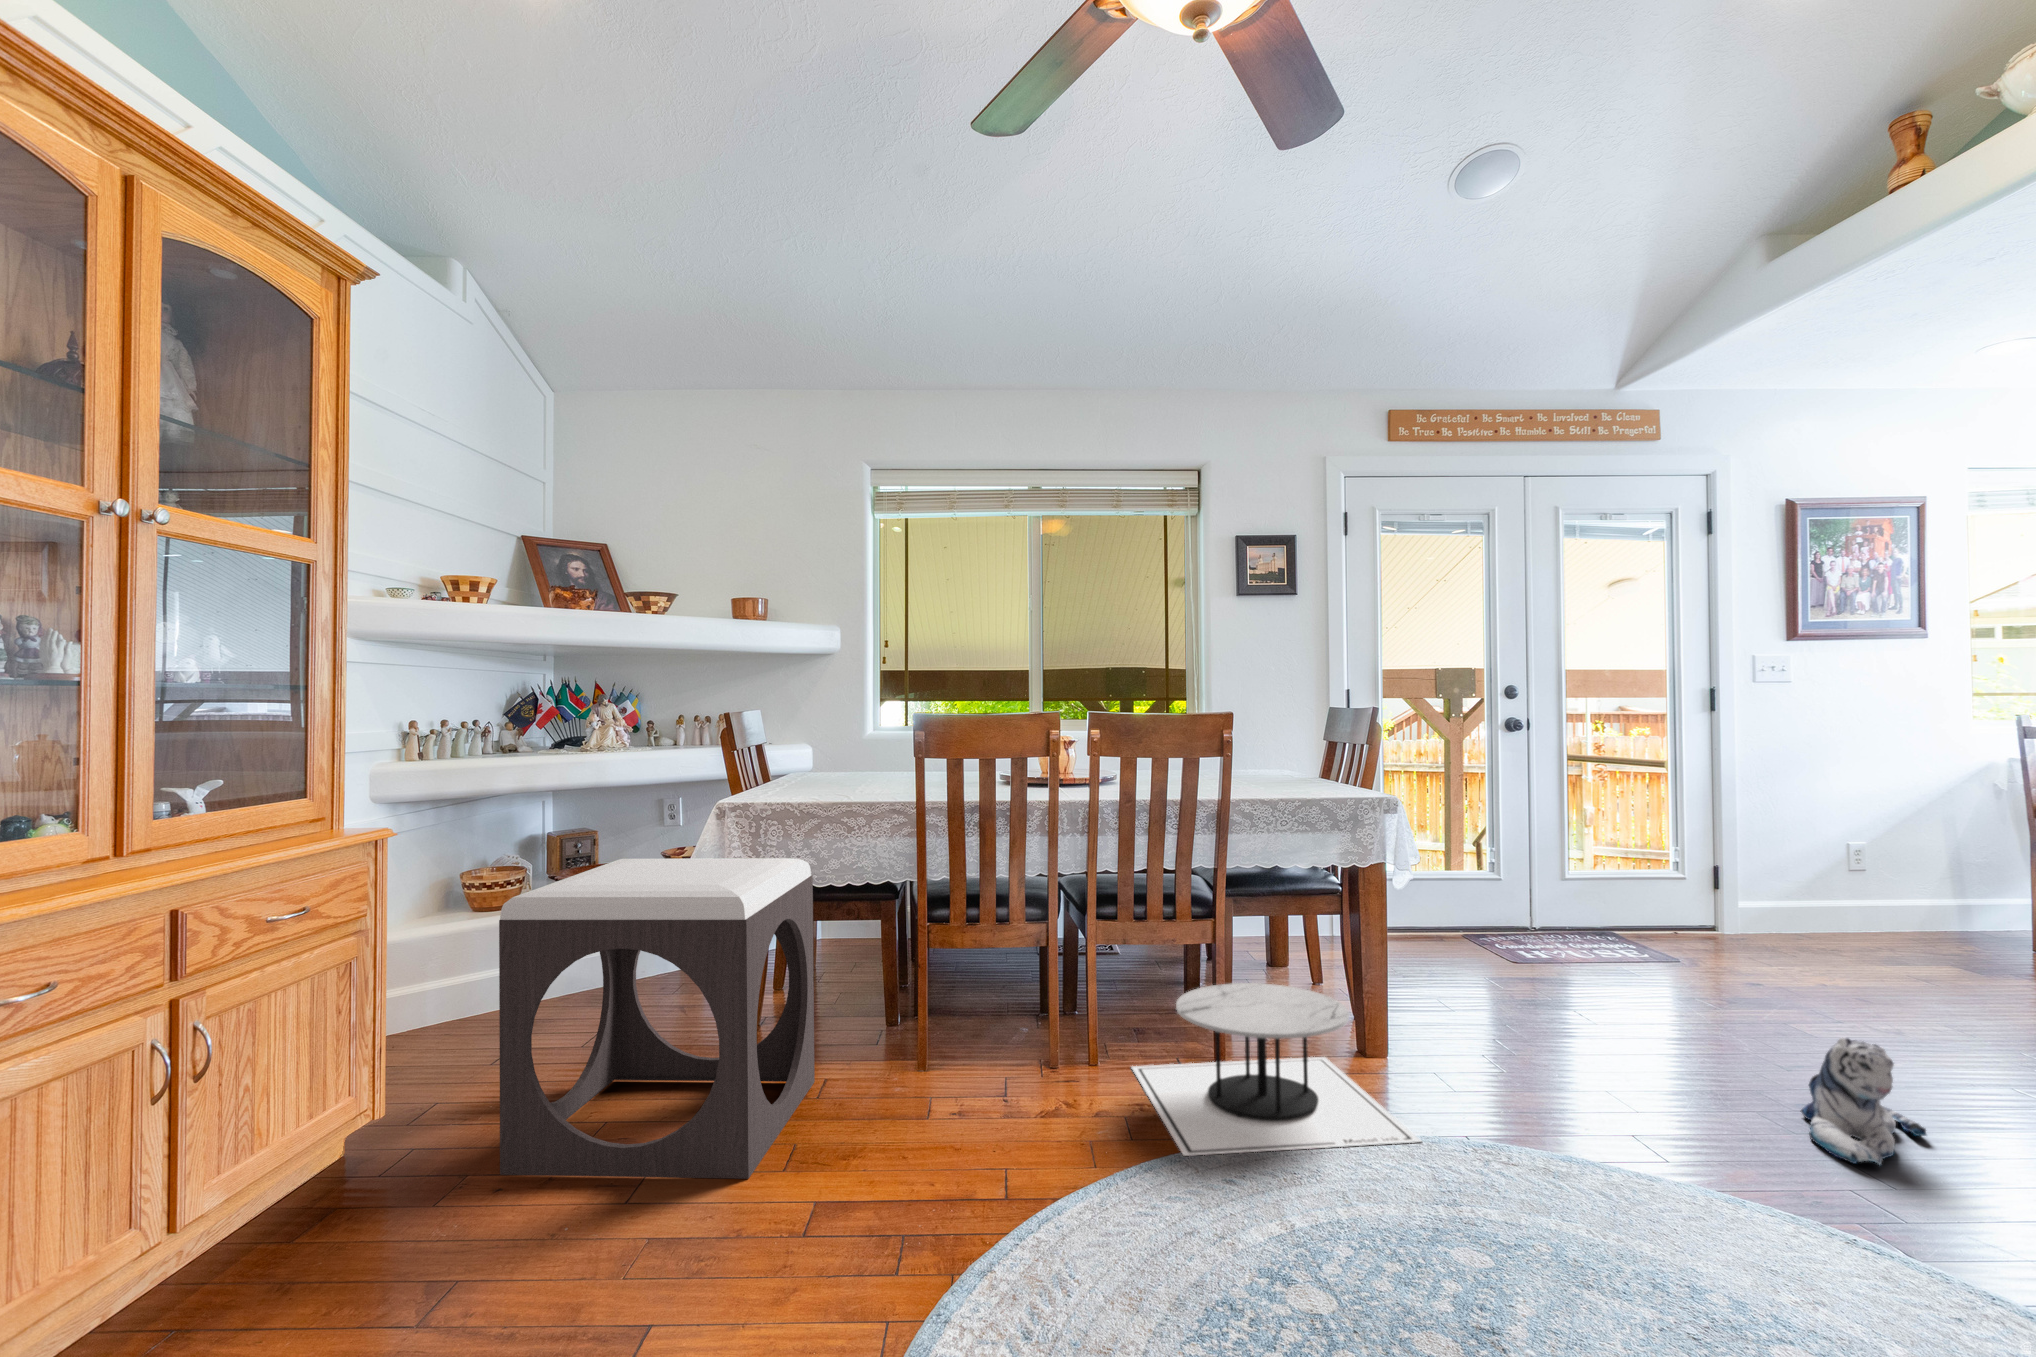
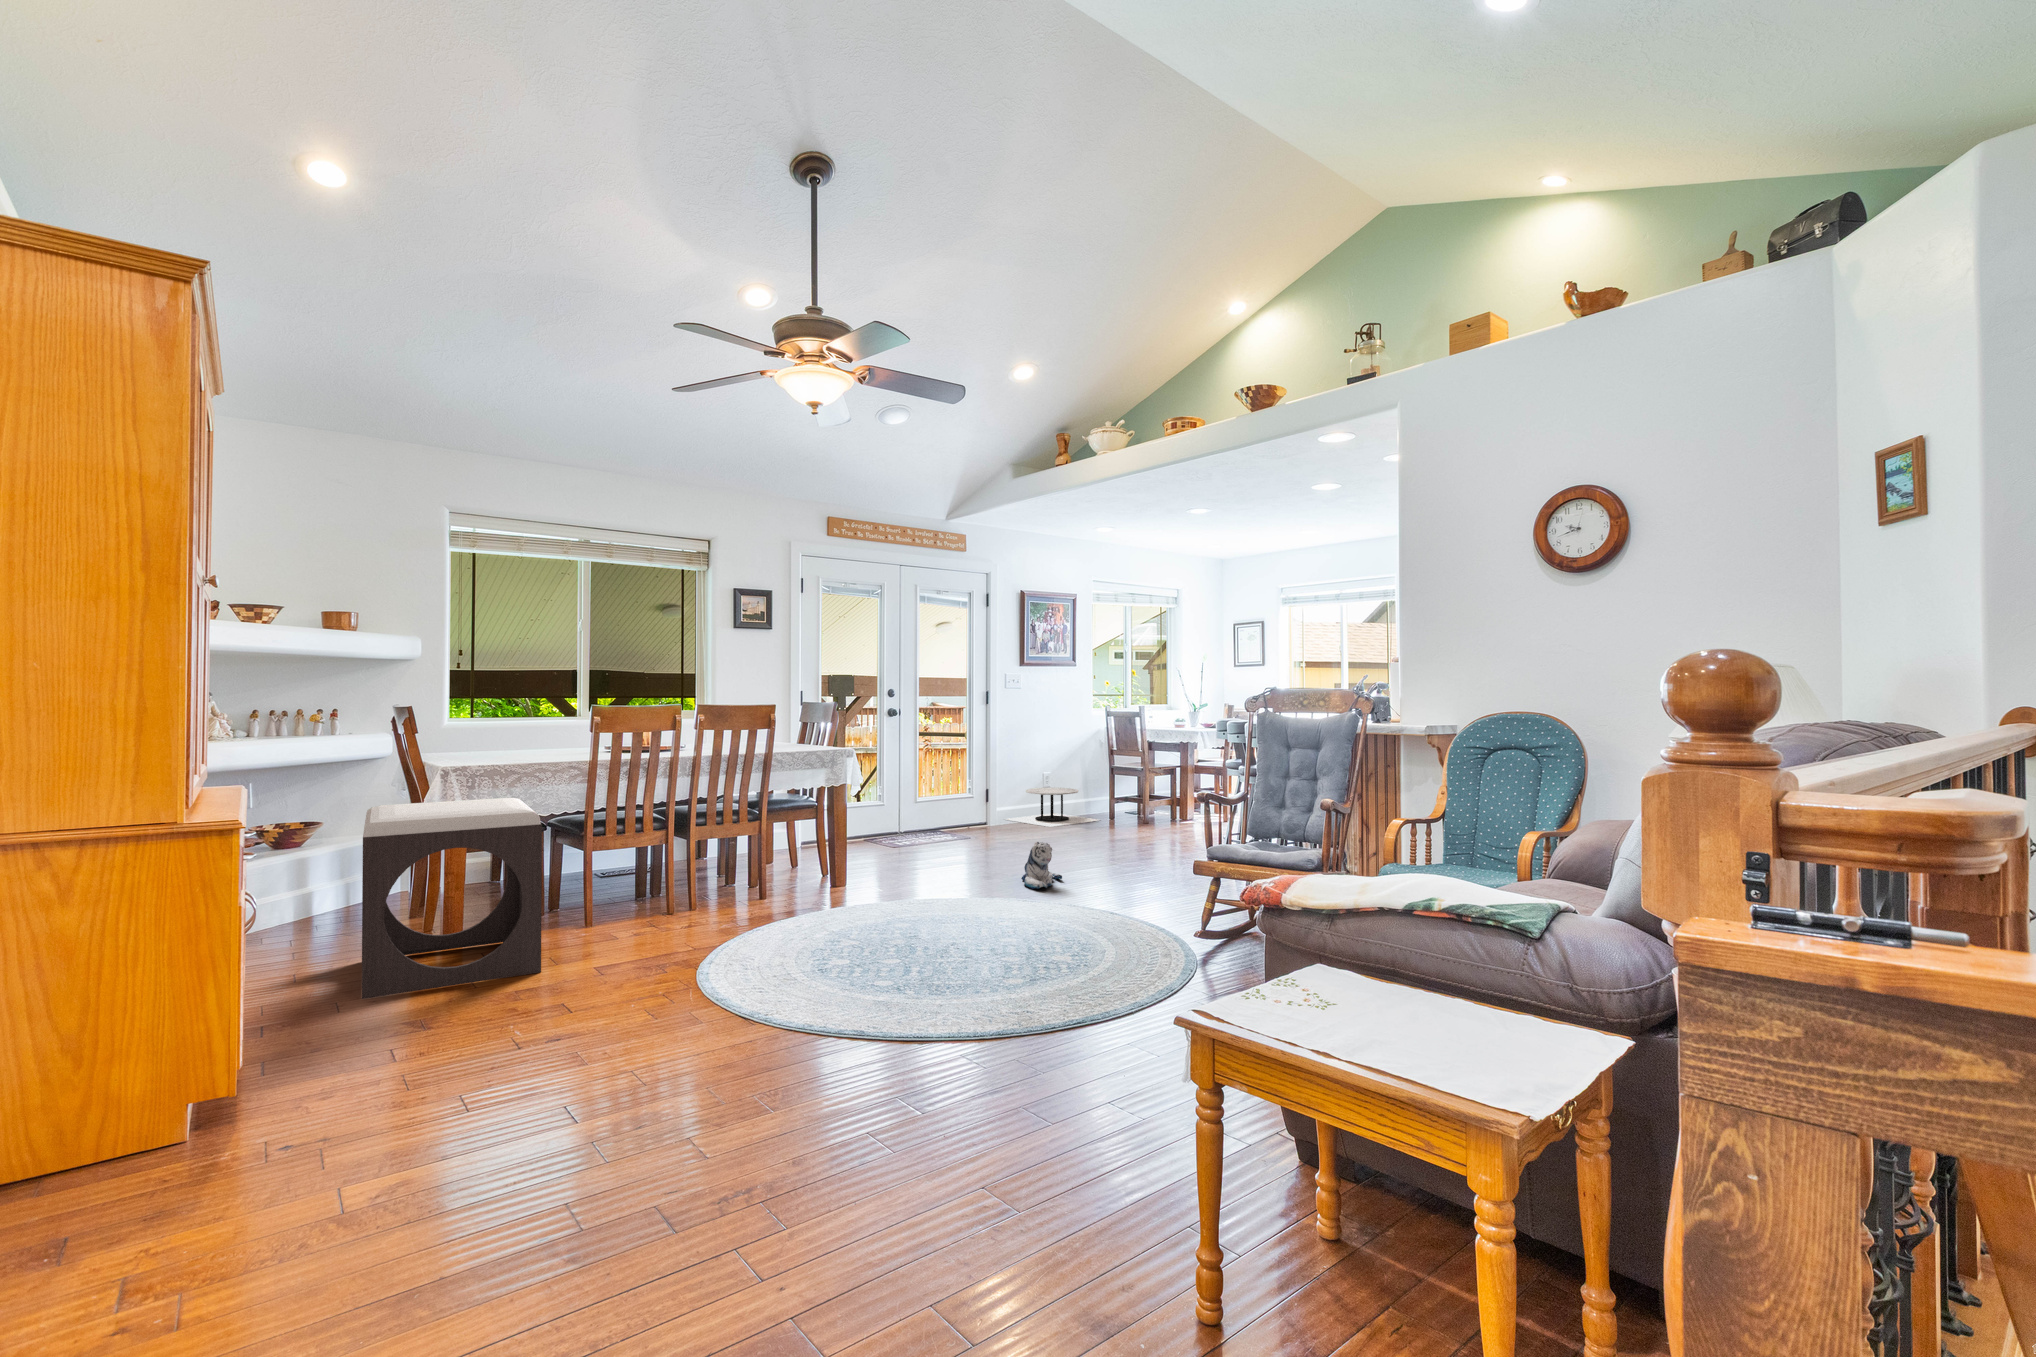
side table: present [1132,983,1421,1156] -> present [1005,788,1099,827]

